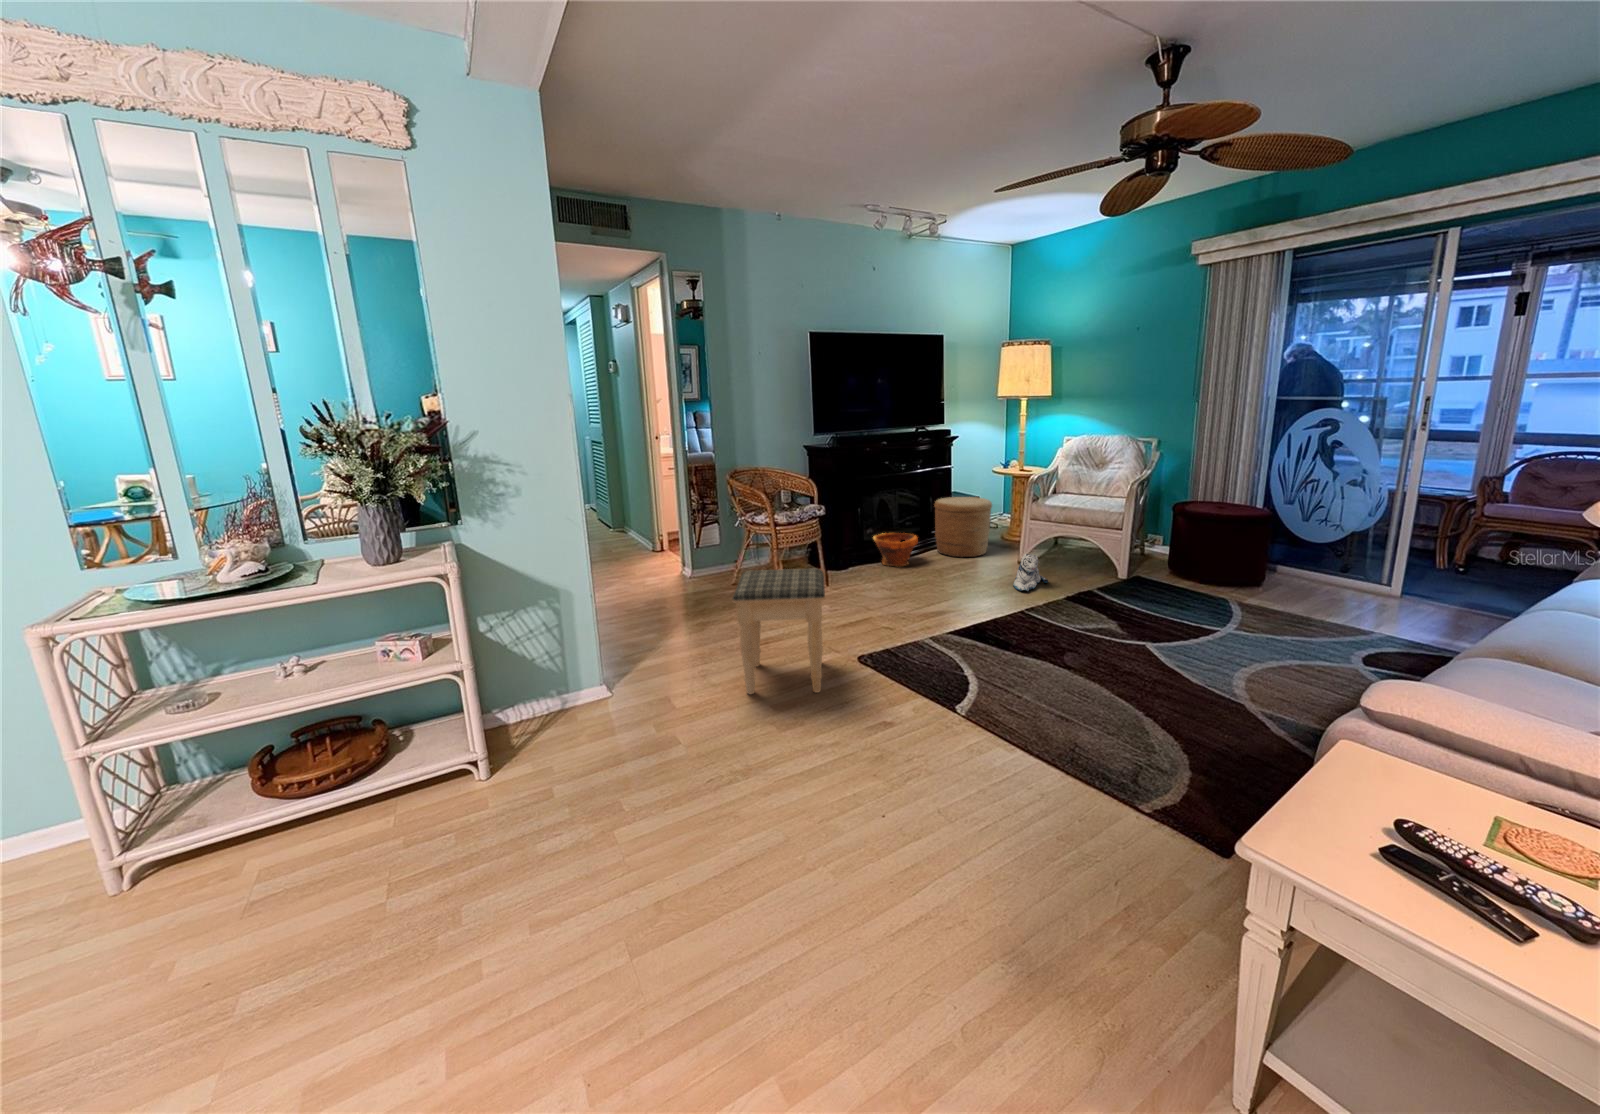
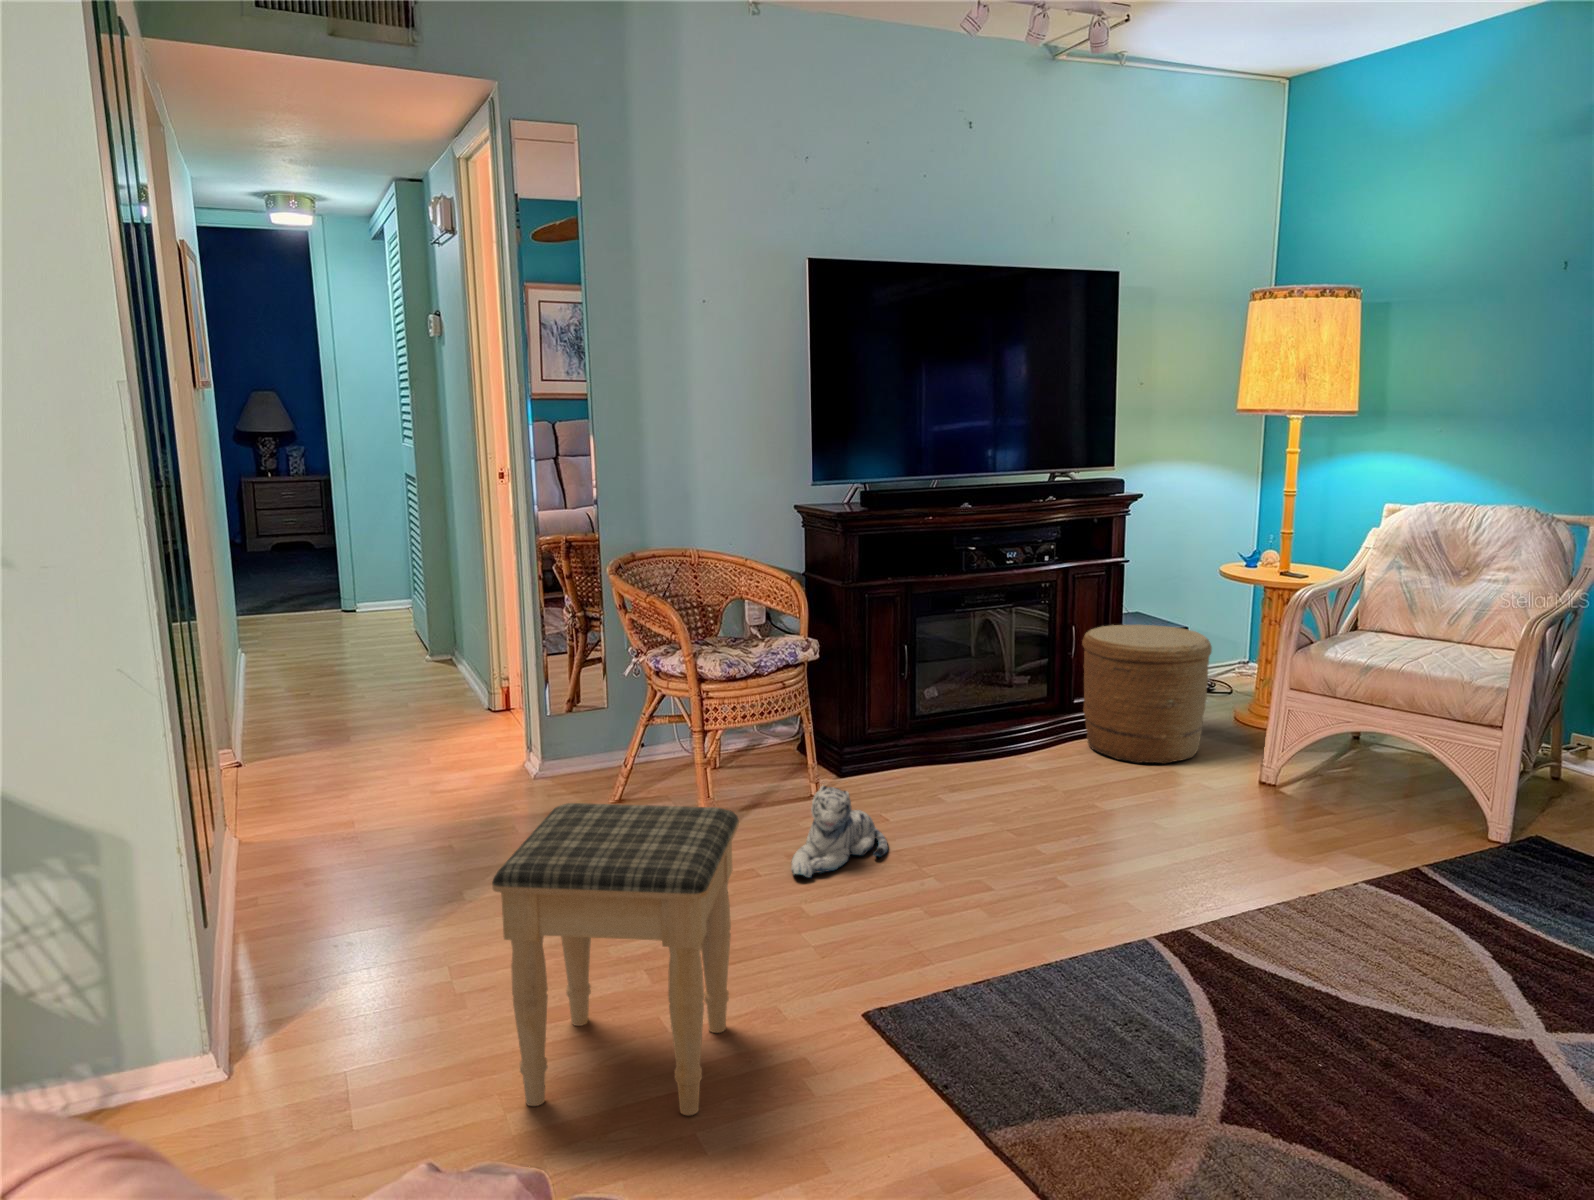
planter: present [874,533,918,566] -> none [937,699,1037,778]
plush toy: present [1013,554,1048,591] -> present [791,786,888,878]

